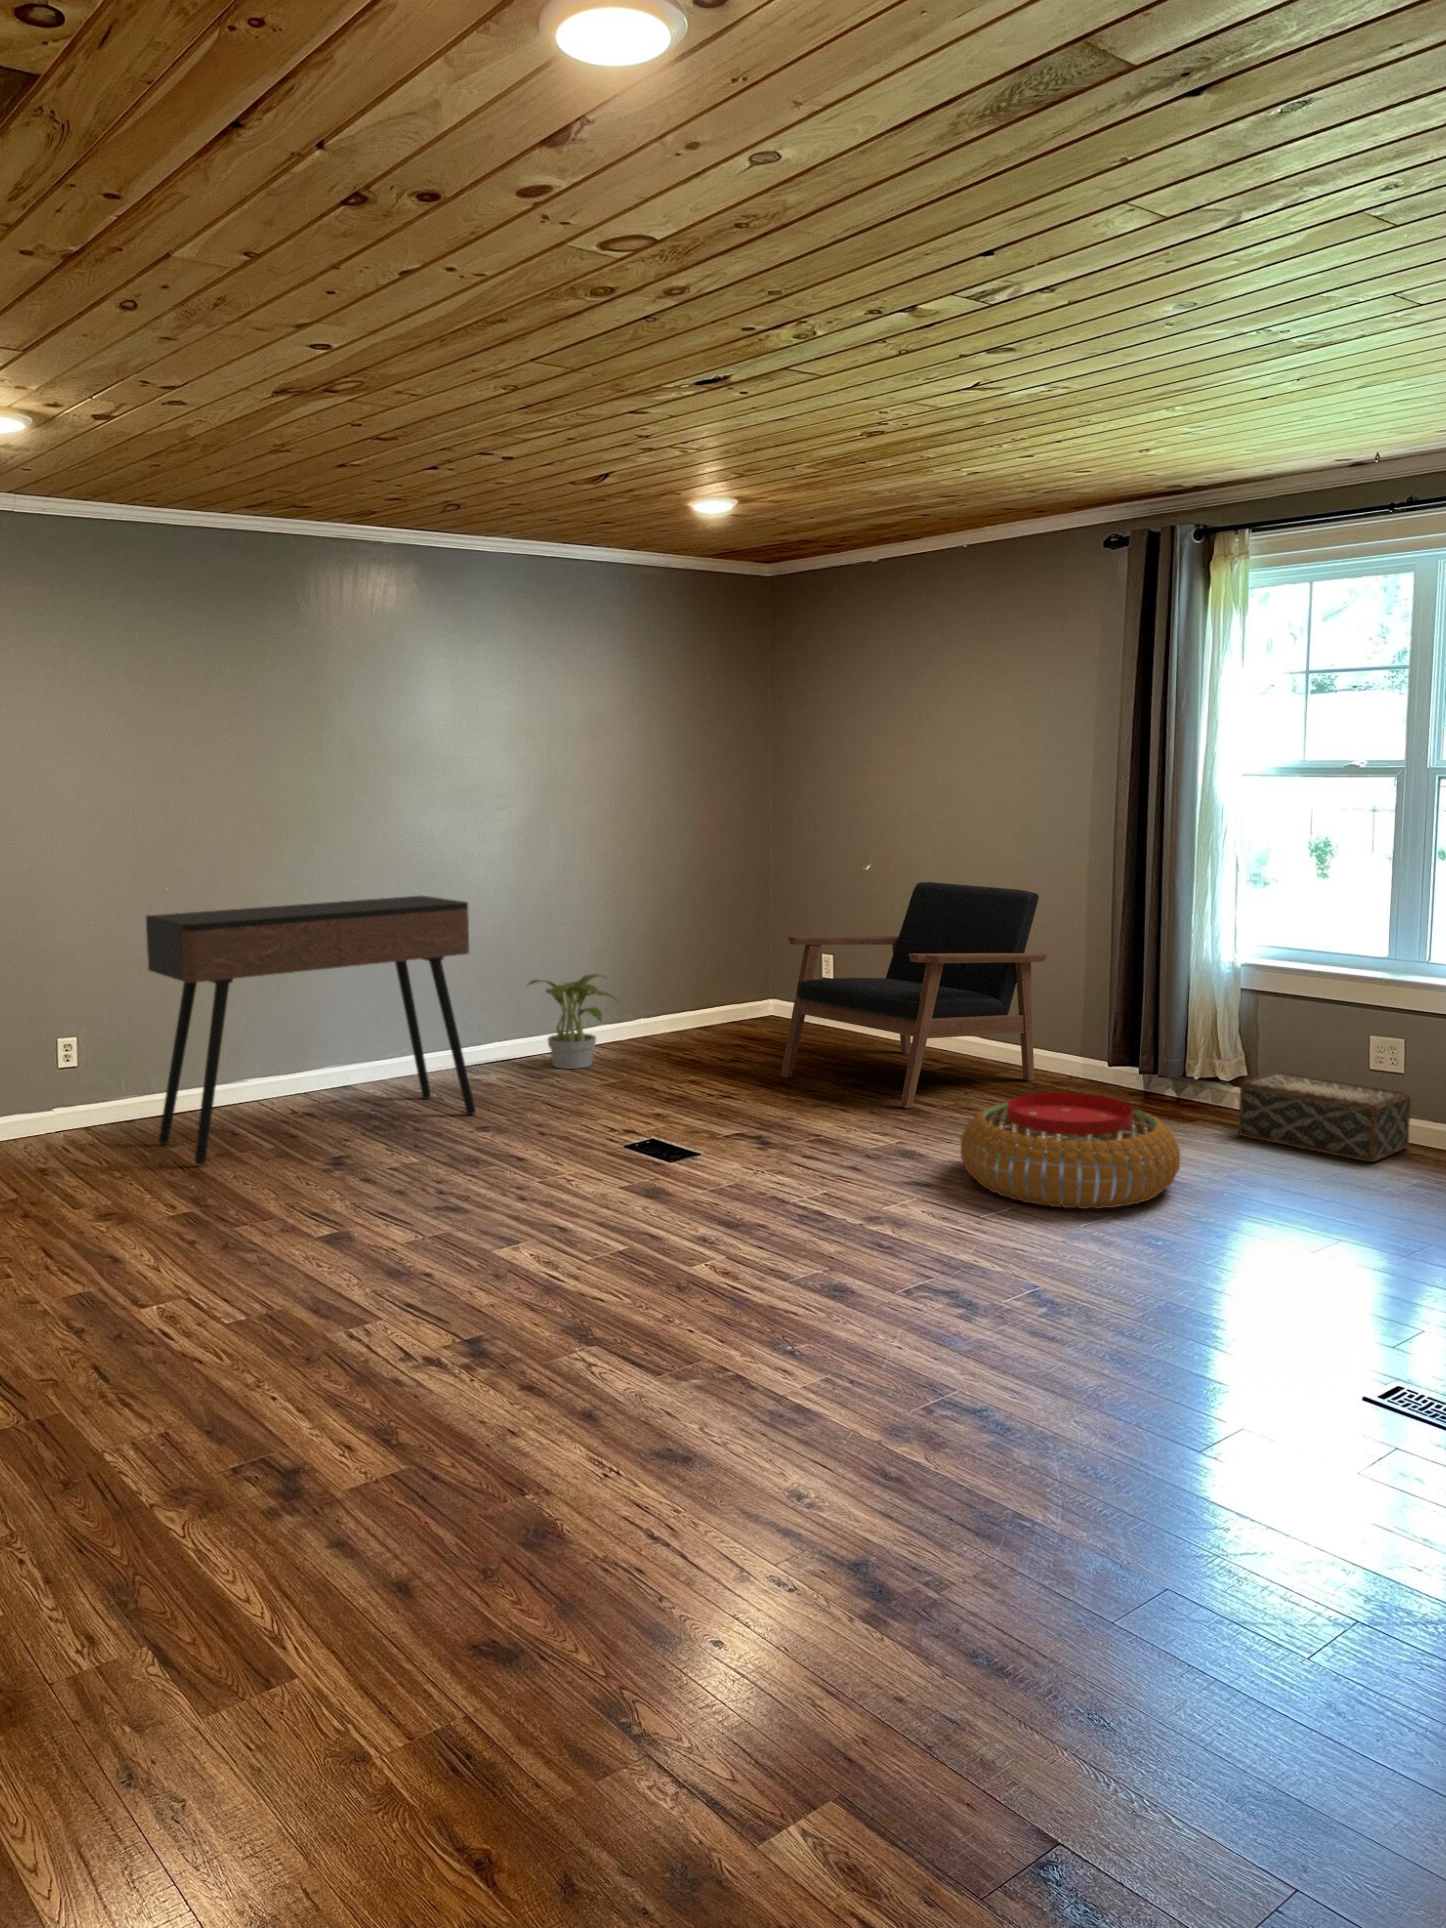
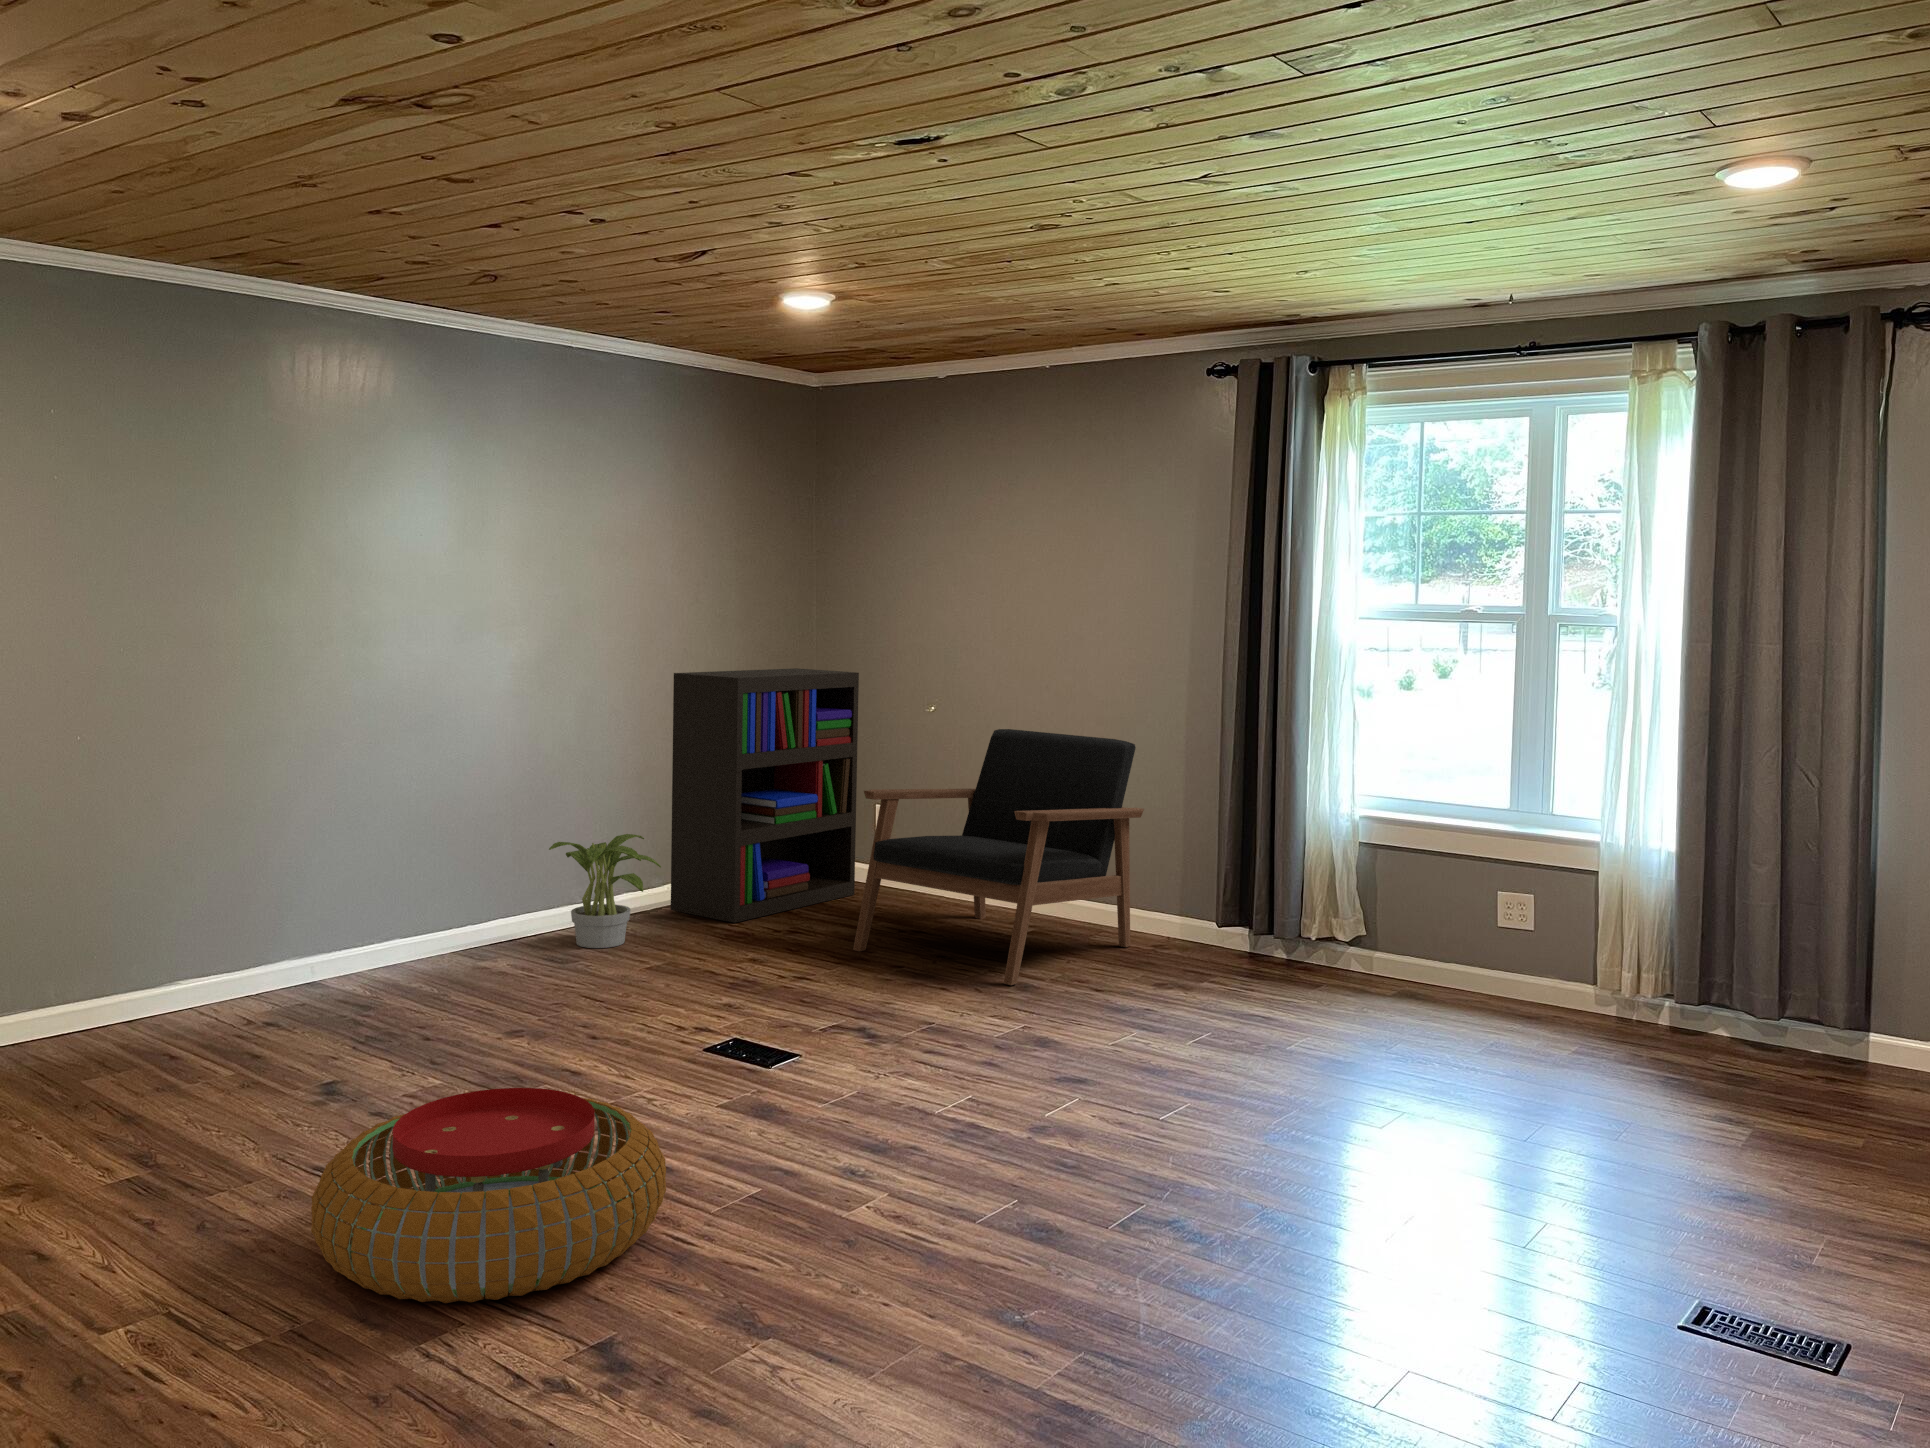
bookshelf: none [637,831,802,1052] -> present [671,668,859,923]
console table: present [146,896,475,1165] -> none [63,742,501,1103]
woven basket: present [1239,1072,1410,1162] -> none [1368,934,1537,1030]
pouf: present [960,1092,1180,1209] -> present [311,1088,666,1303]

